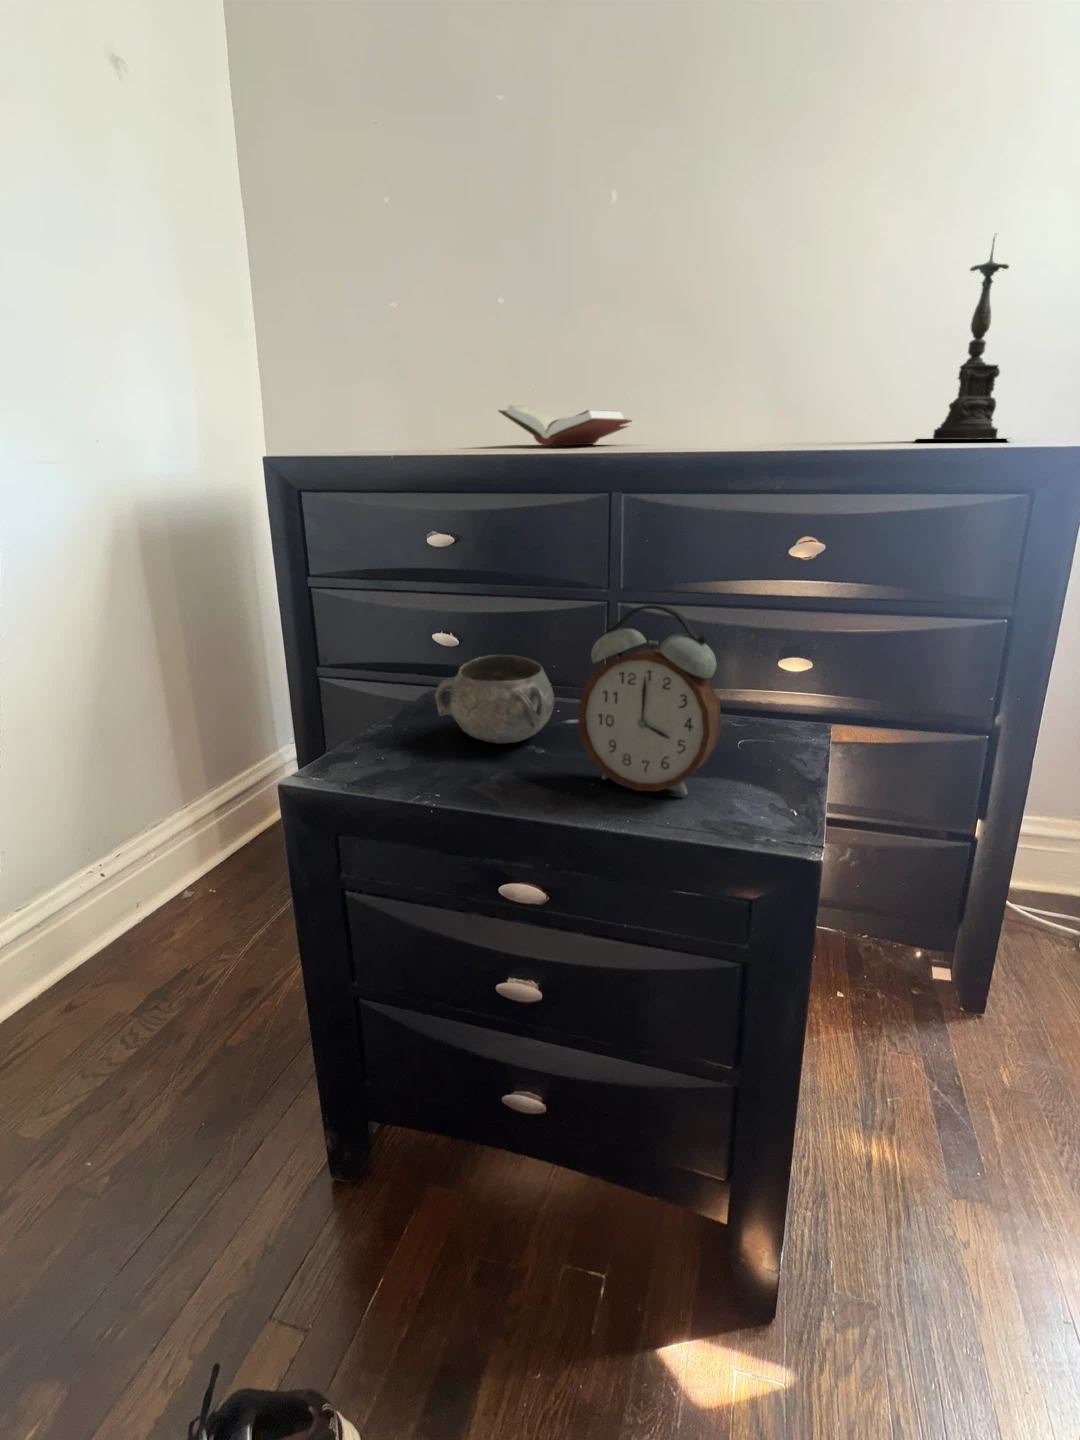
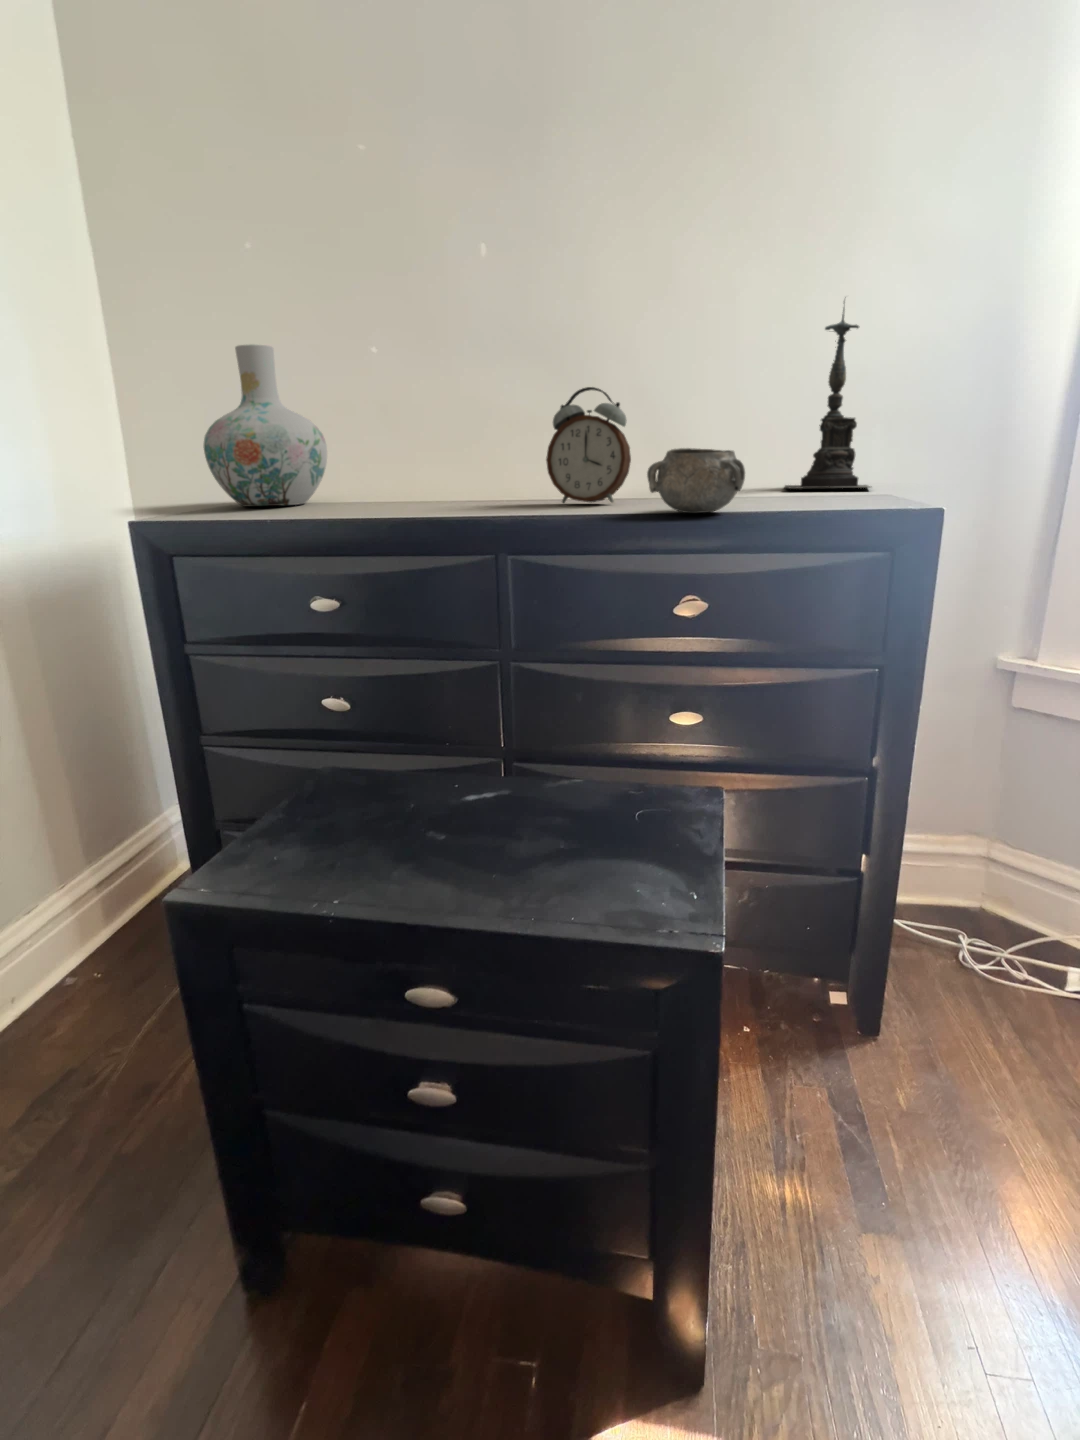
vase: none [334,292,449,451] -> present [204,344,327,506]
book: present [498,405,632,445] -> none [379,454,523,496]
alarm clock: present [578,605,721,795] -> present [546,387,631,503]
decorative bowl: present [435,655,554,743] -> present [647,448,745,513]

